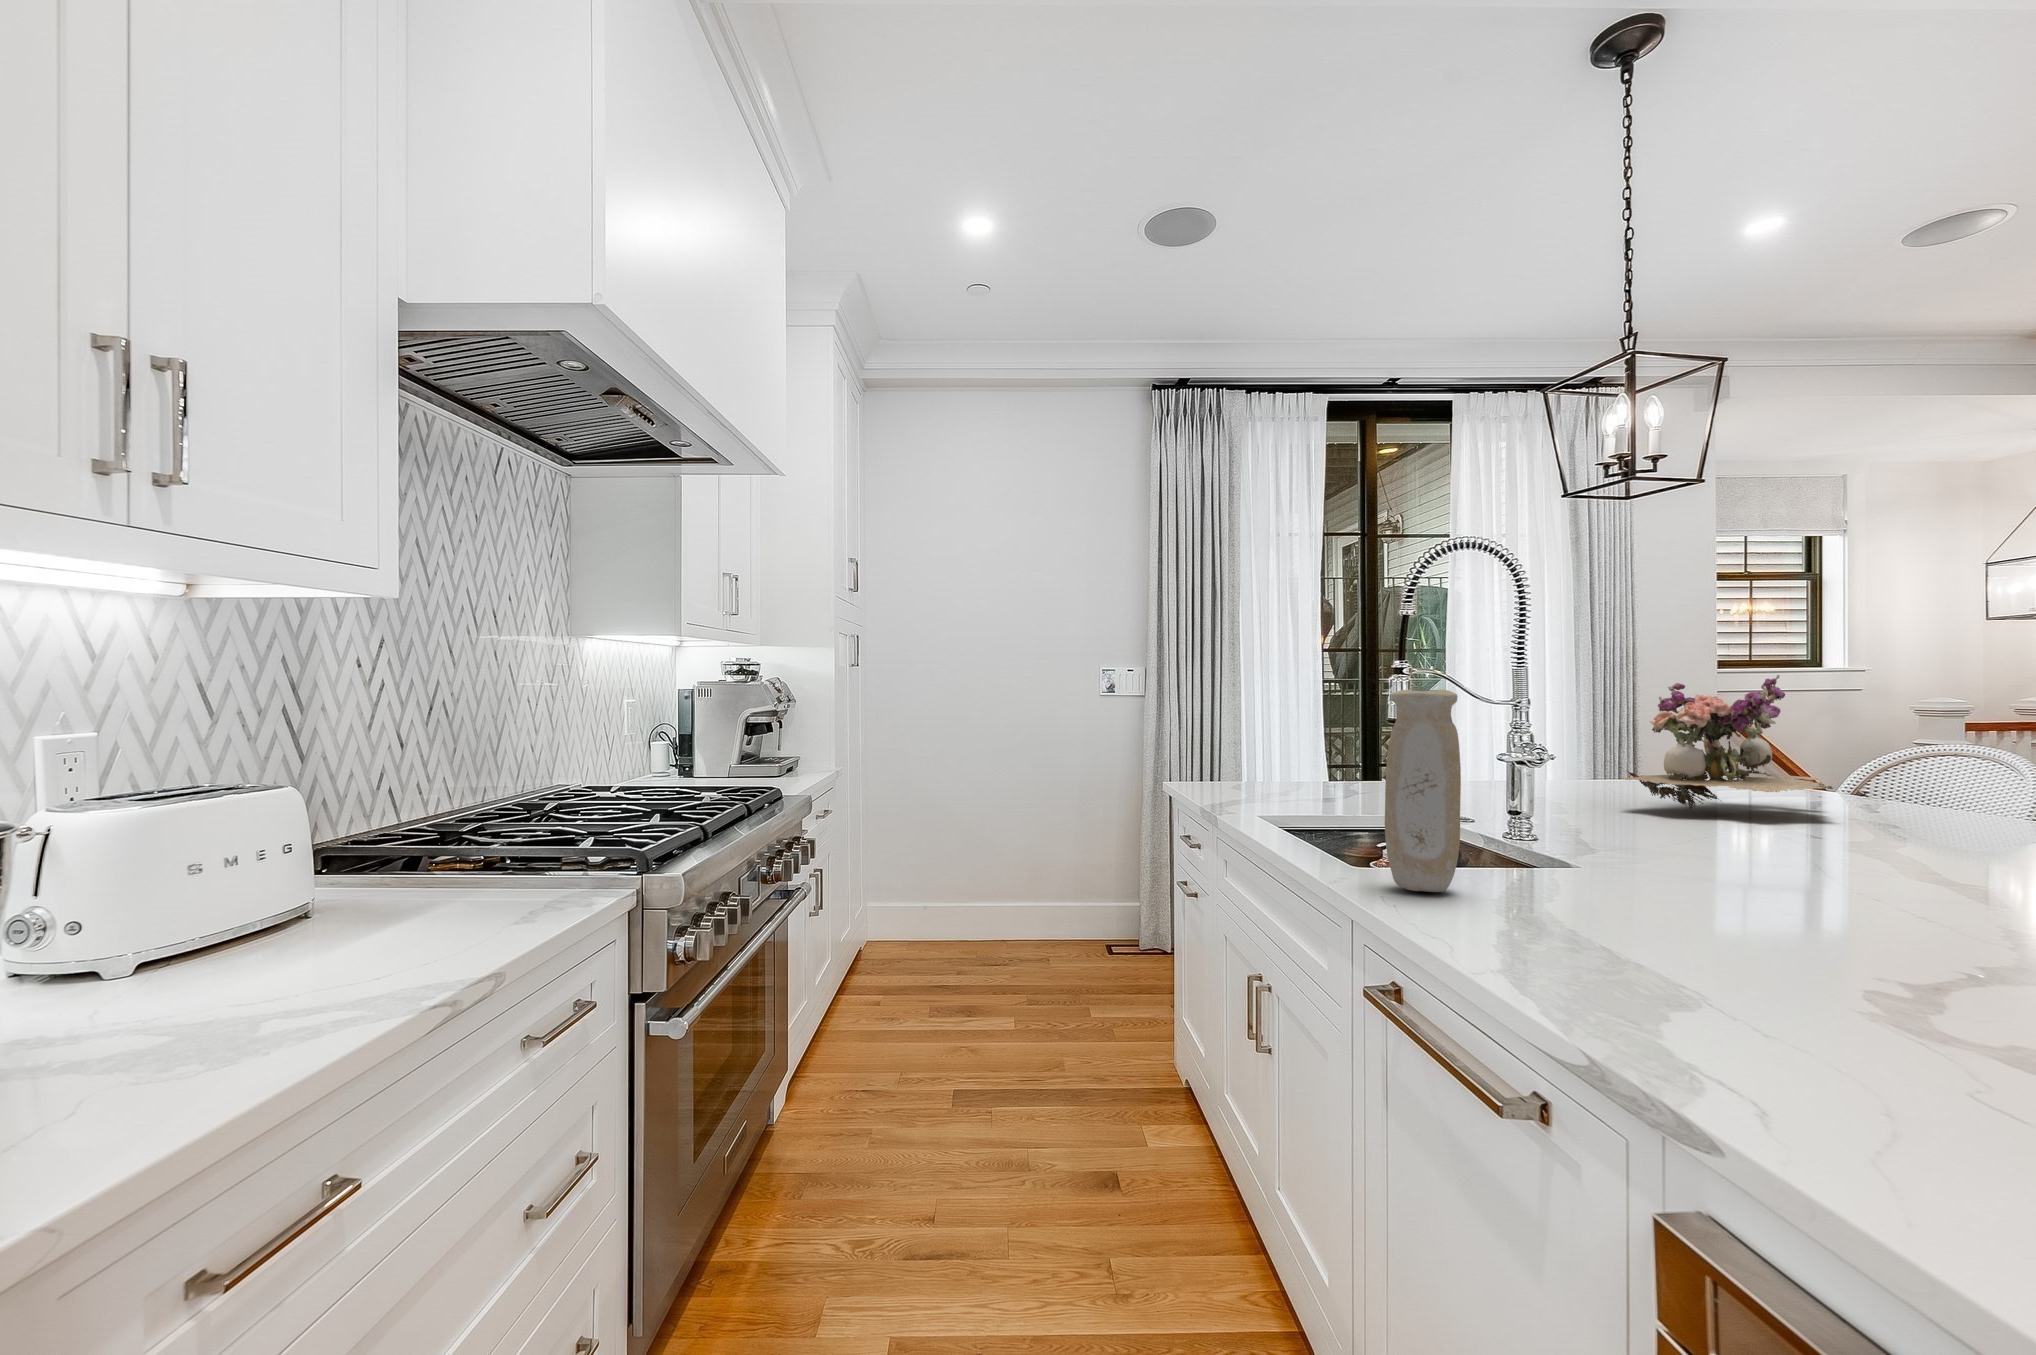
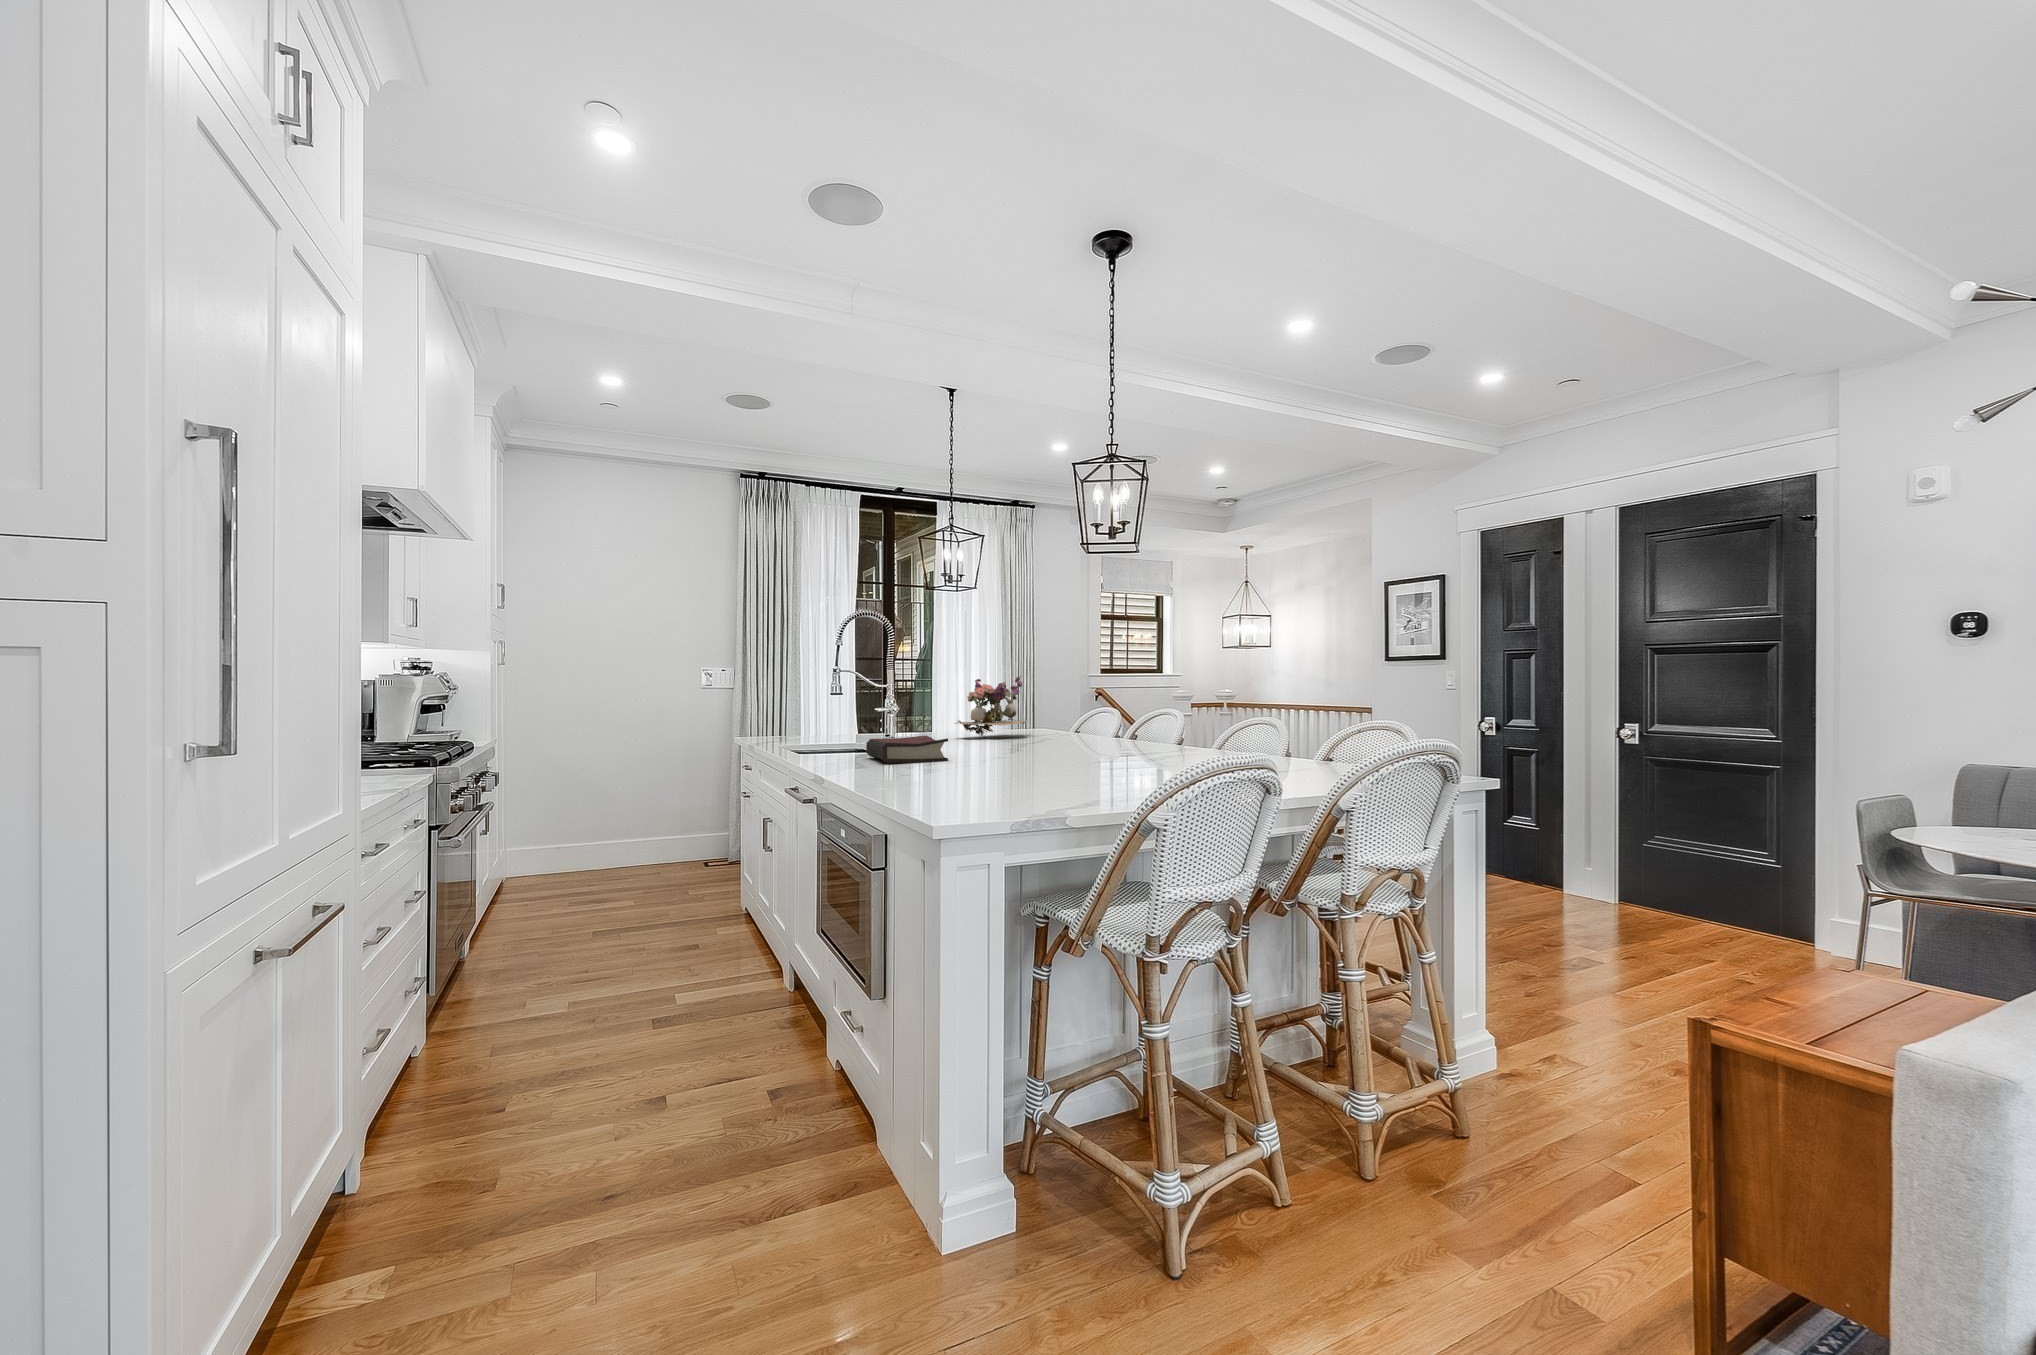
vase: present [1385,689,1461,892] -> none [812,678,840,759]
hardback book: none [1533,842,1883,955] -> present [866,736,948,763]

